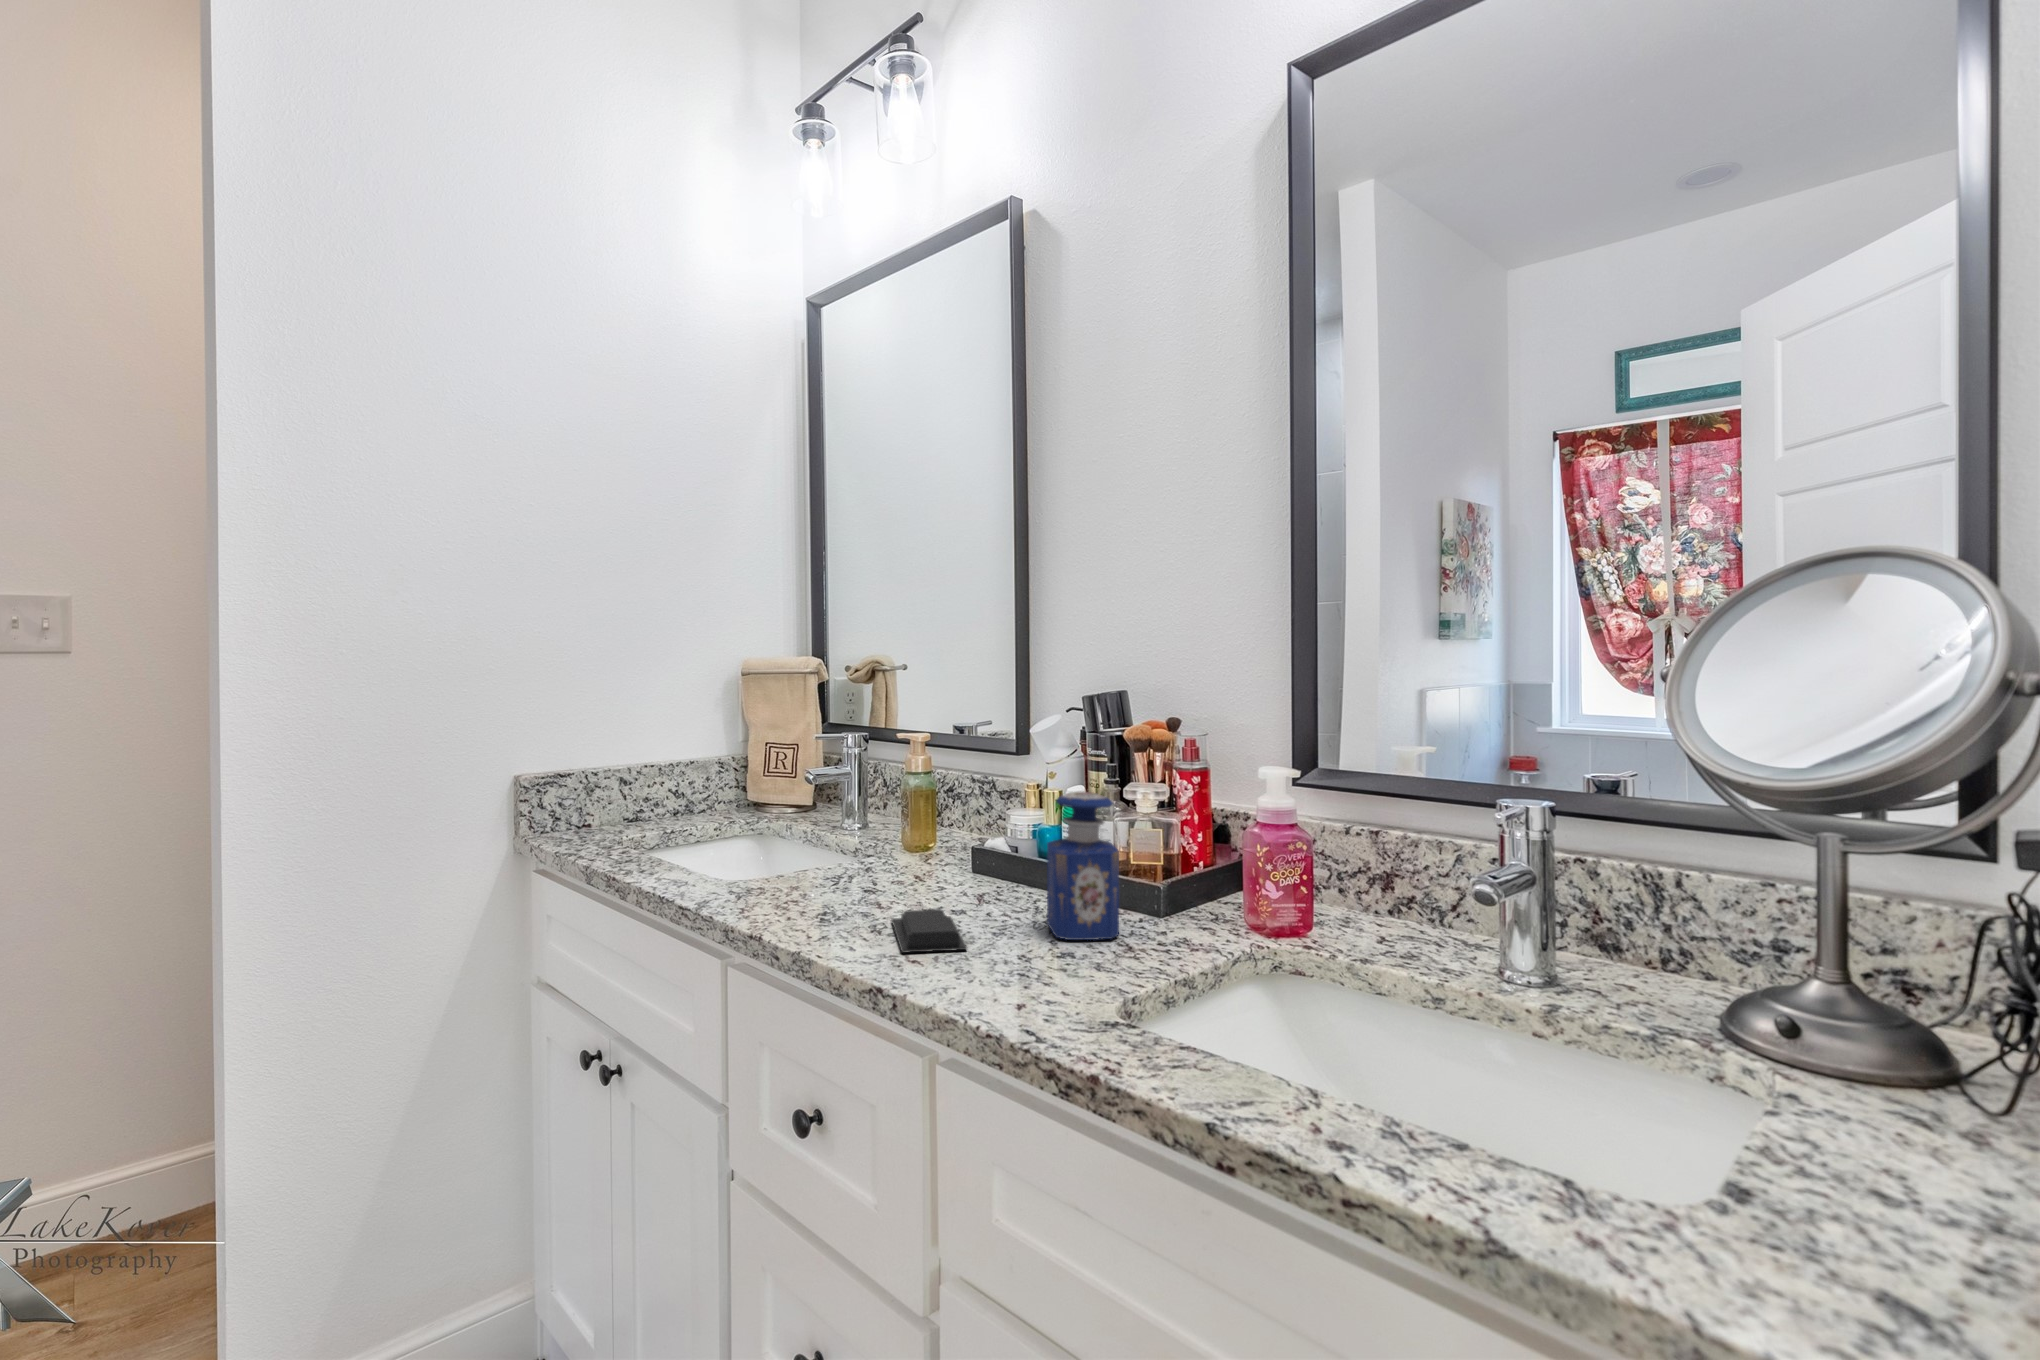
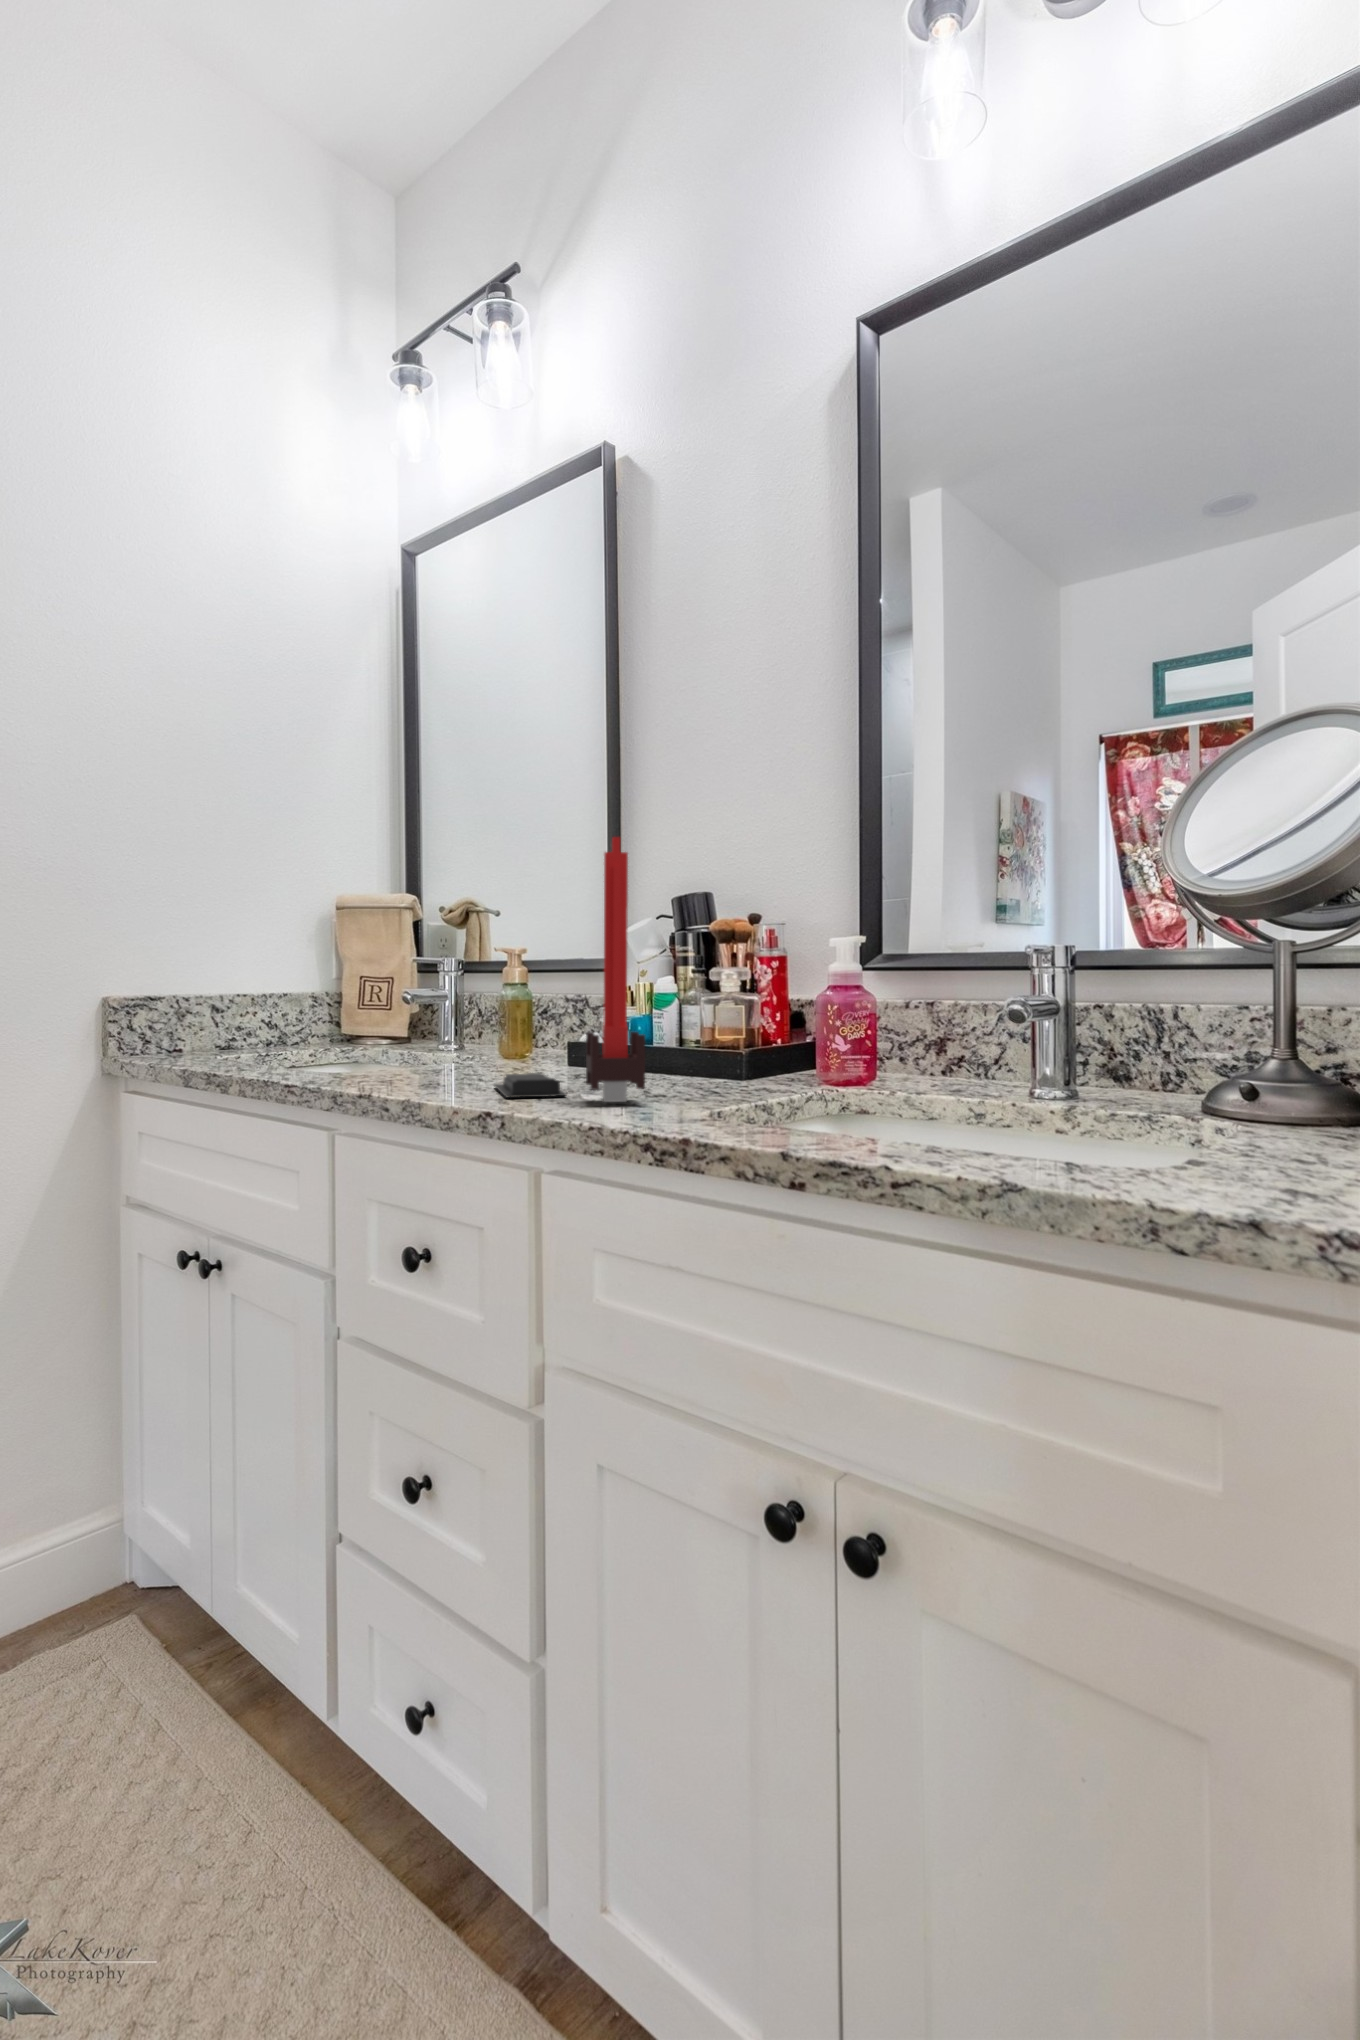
candle: none [987,676,1052,969] -> present [586,837,645,1102]
perfume bottle: present [1047,792,1119,940] -> none [639,962,705,1091]

